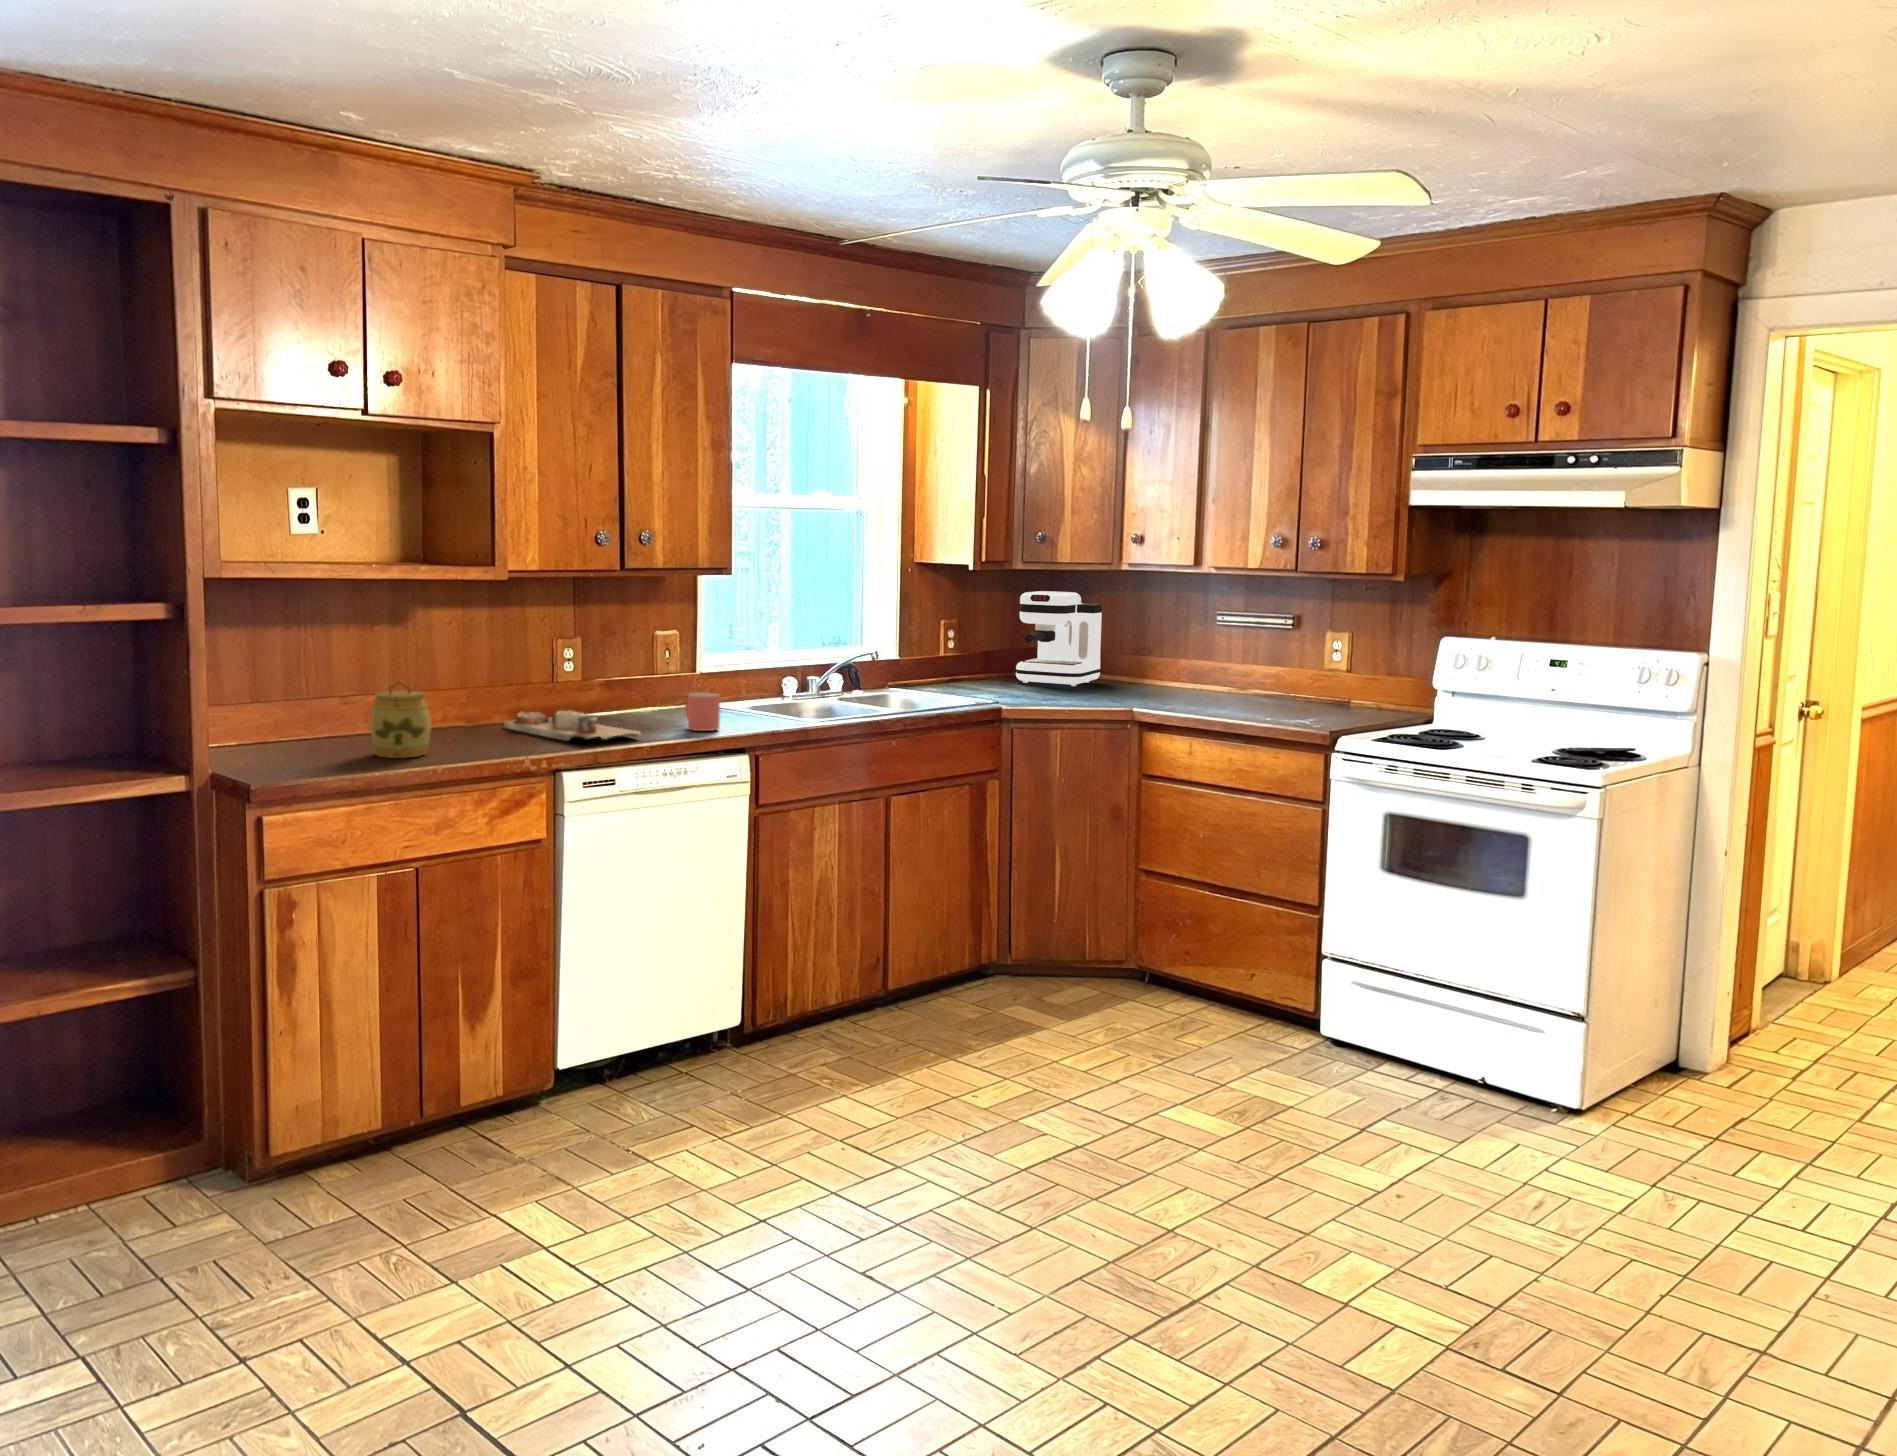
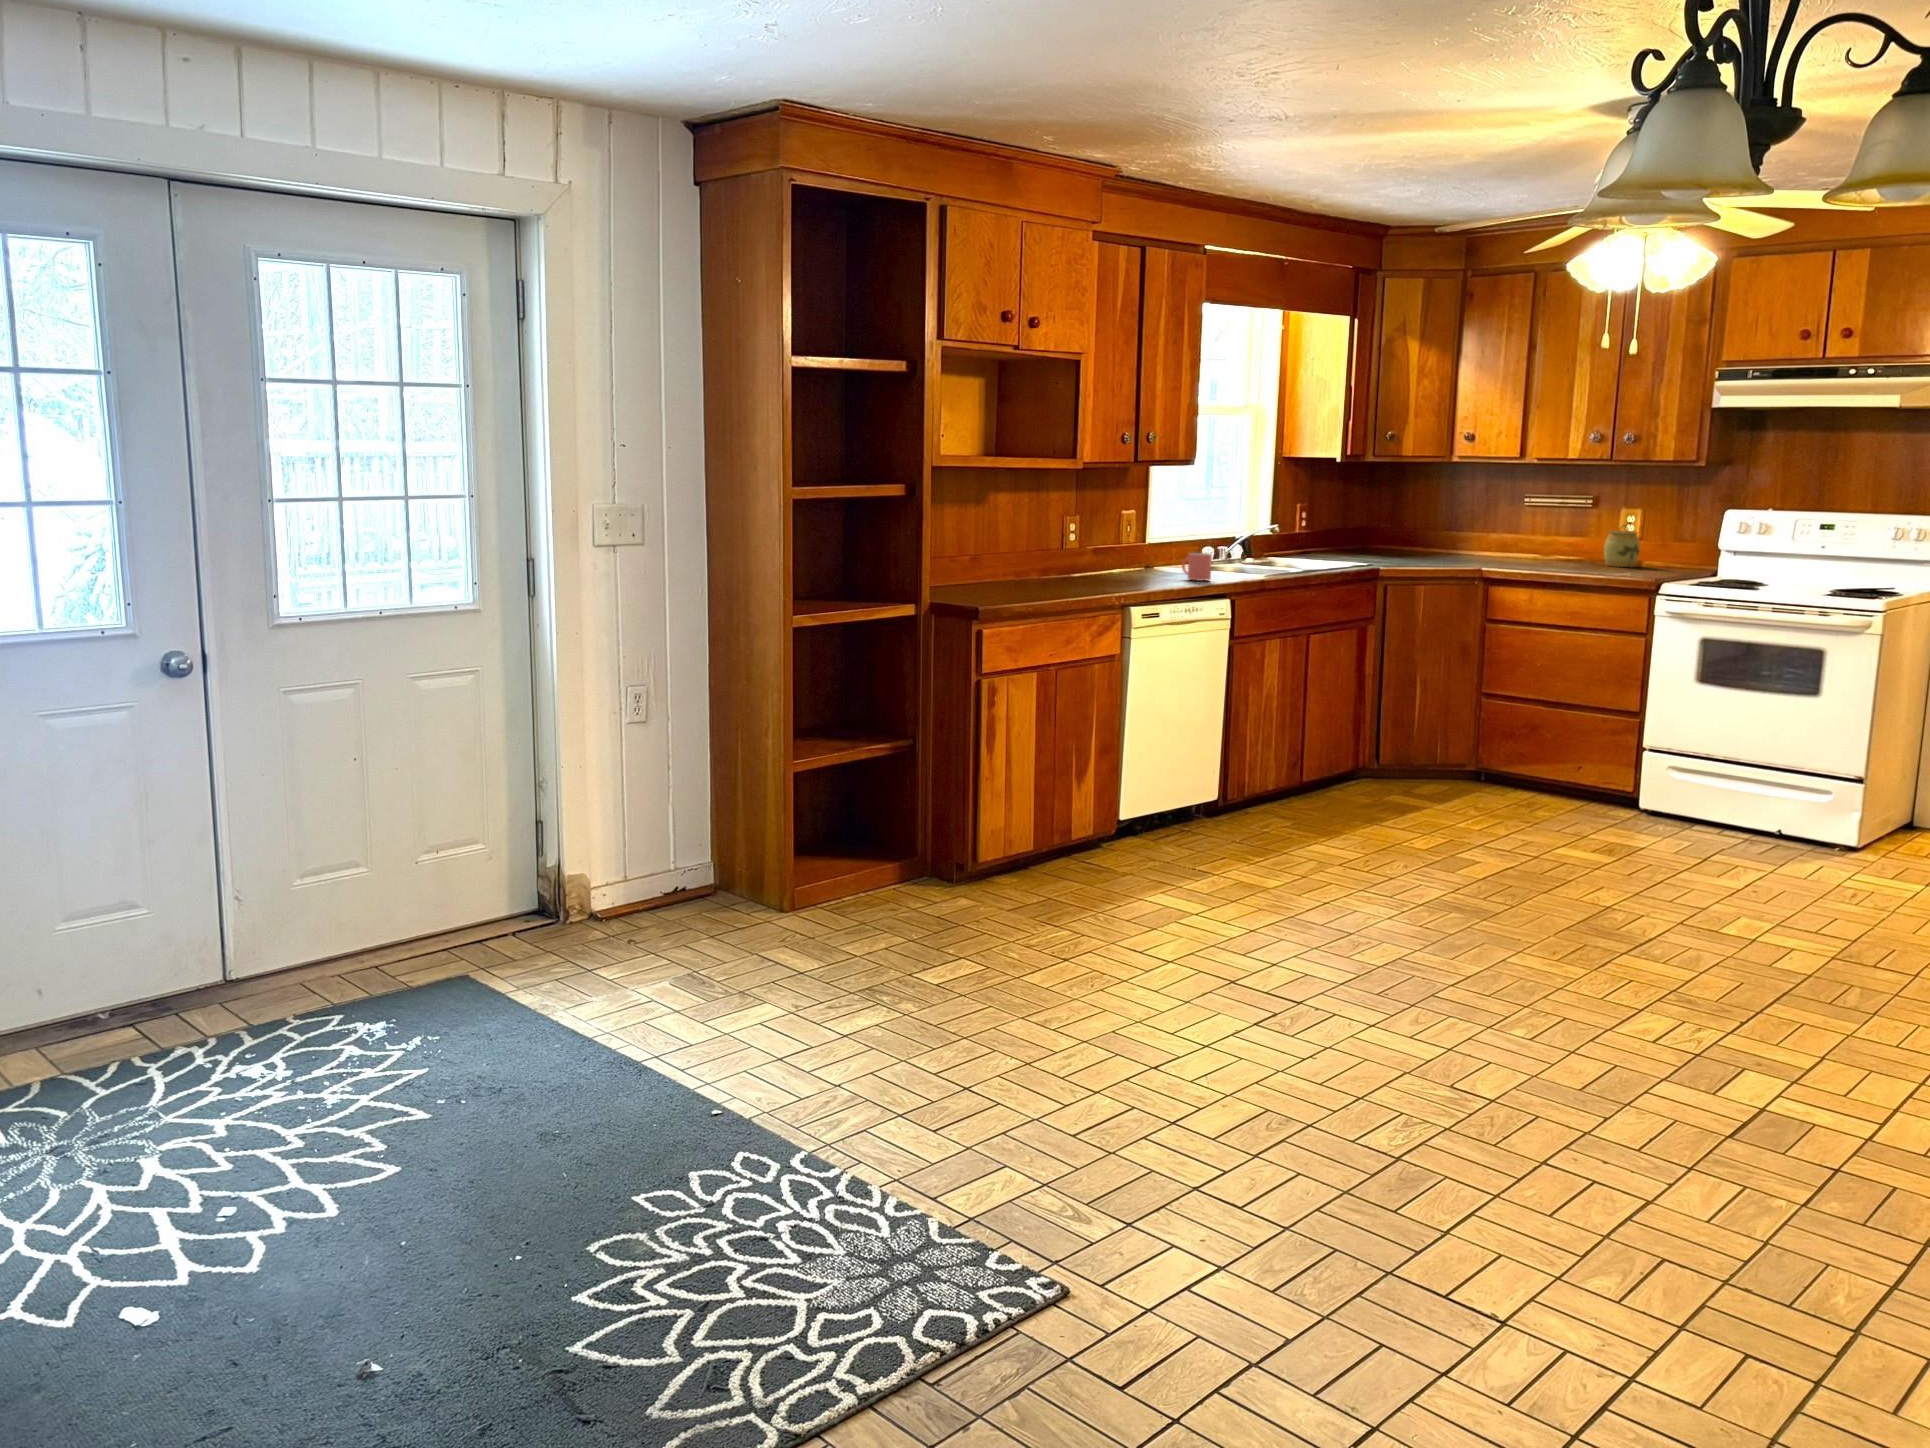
coffee maker: present [1016,591,1102,686] -> none [1360,480,1428,555]
jar: present [370,681,431,758] -> present [1604,525,1640,567]
cutting board: present [504,710,642,741] -> none [1056,566,1171,586]

